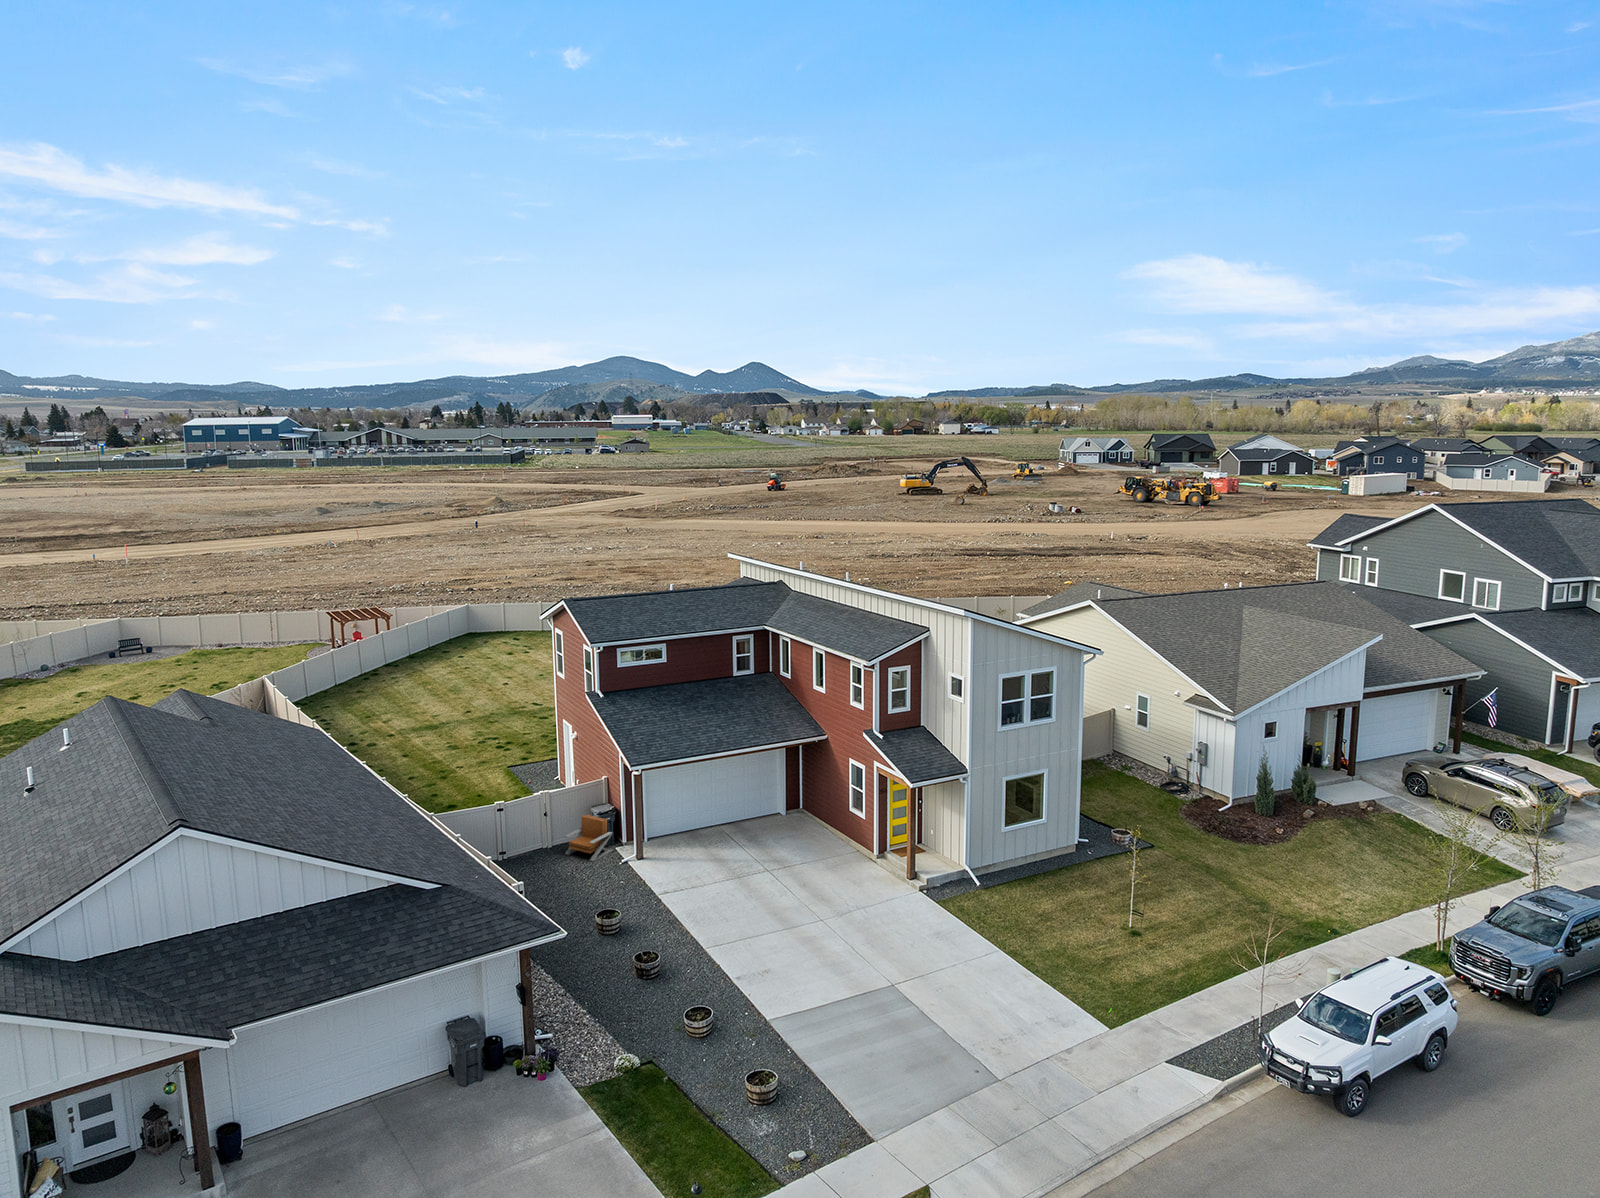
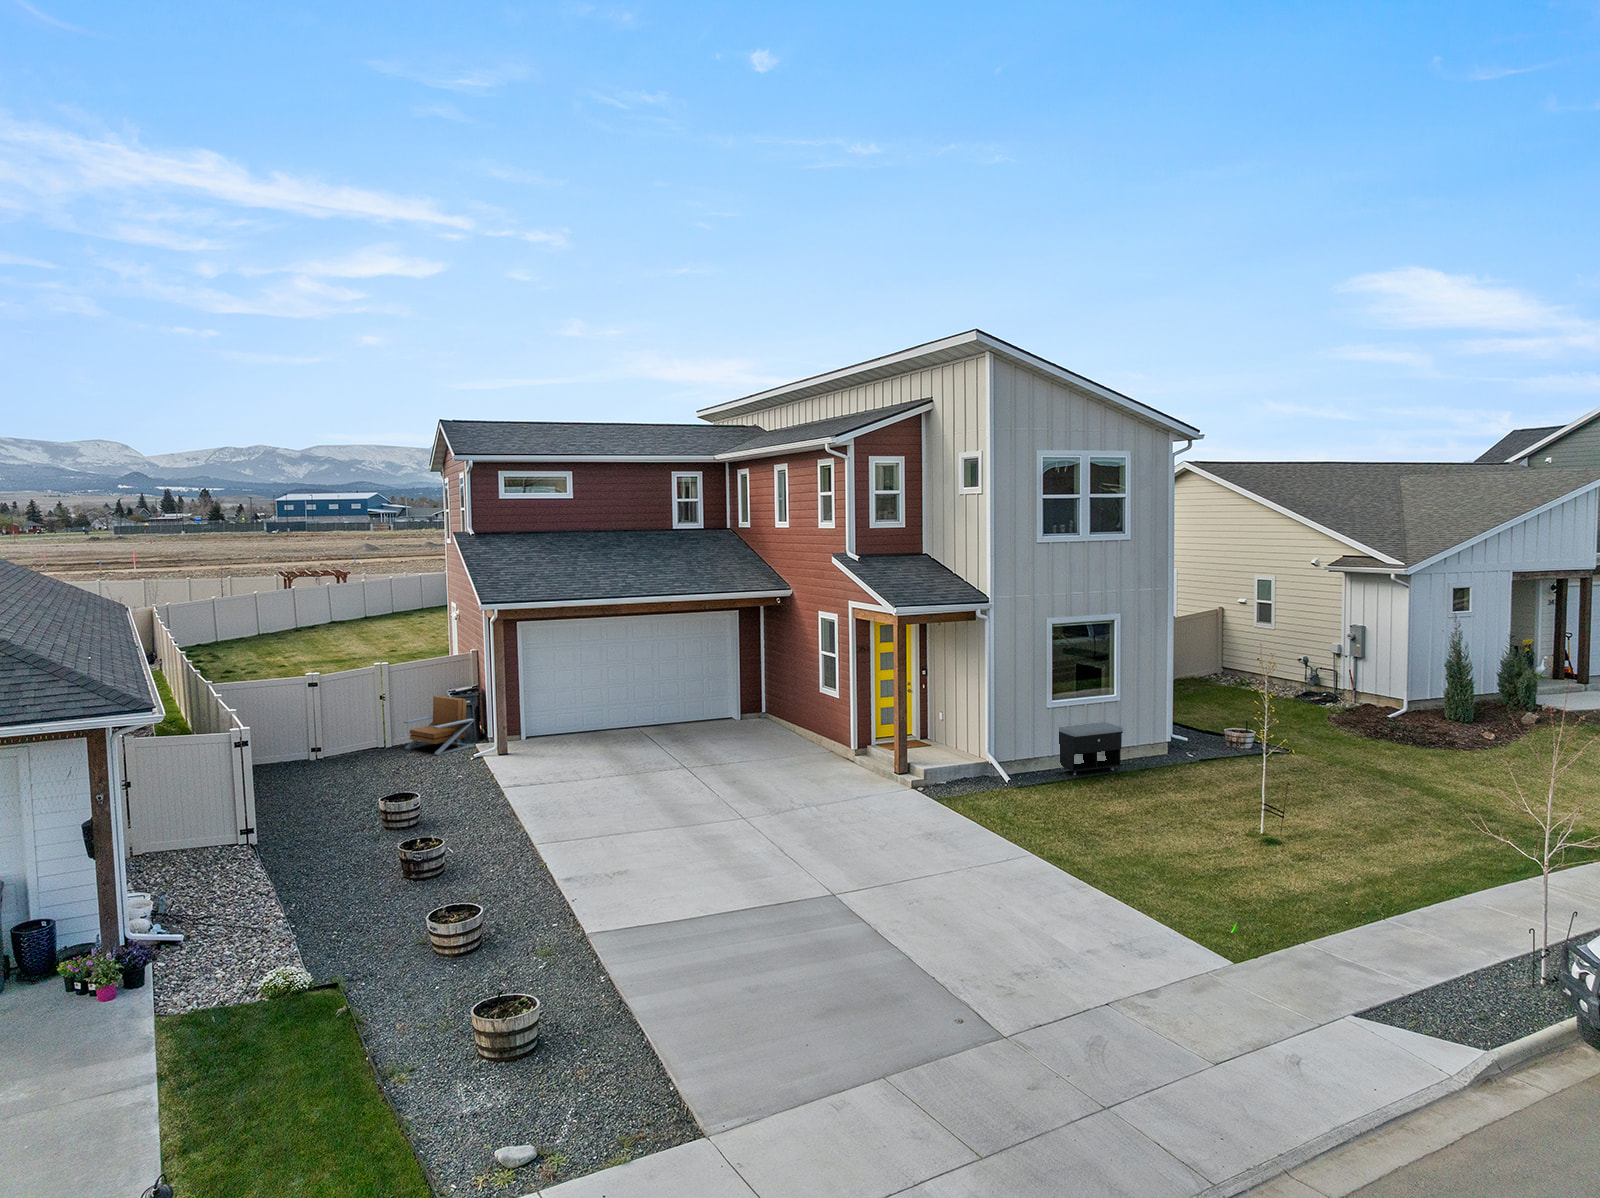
storage bench: none [1006,836,1049,875] -> present [1059,722,1123,775]

